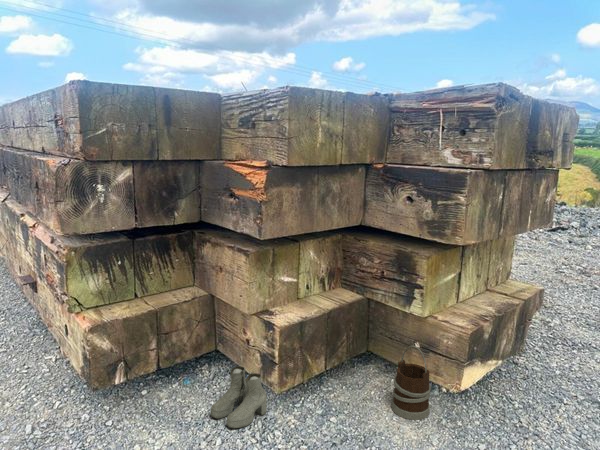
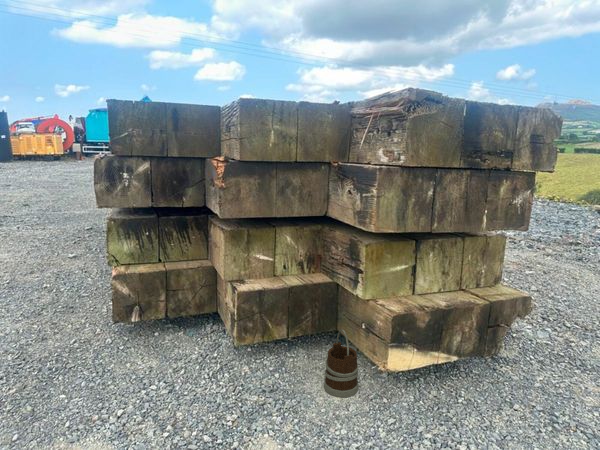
boots: present [211,366,267,429] -> none [182,323,225,370]

